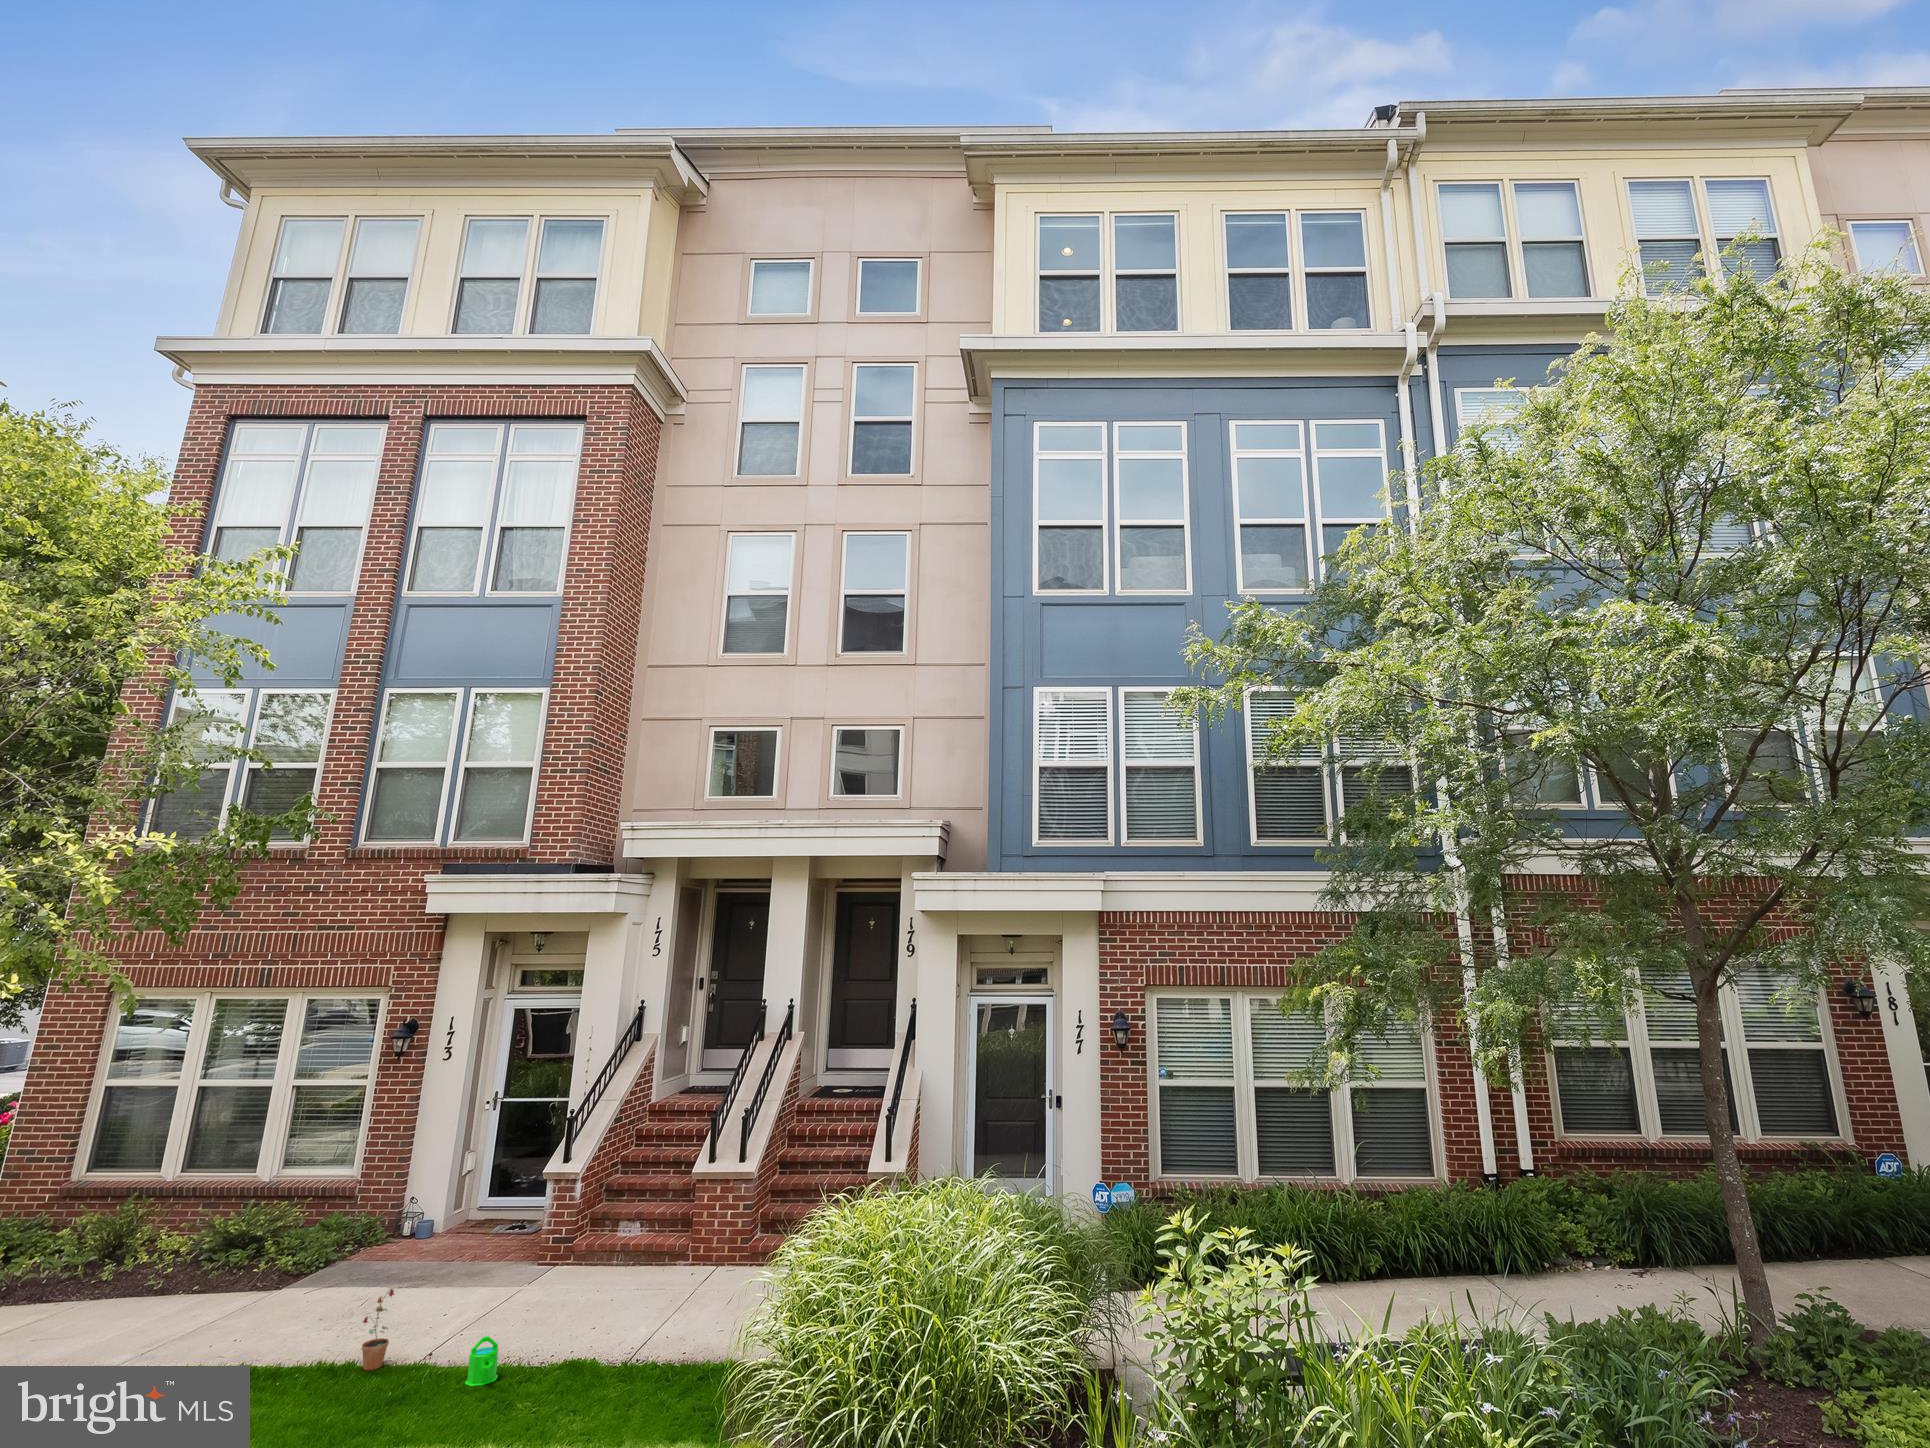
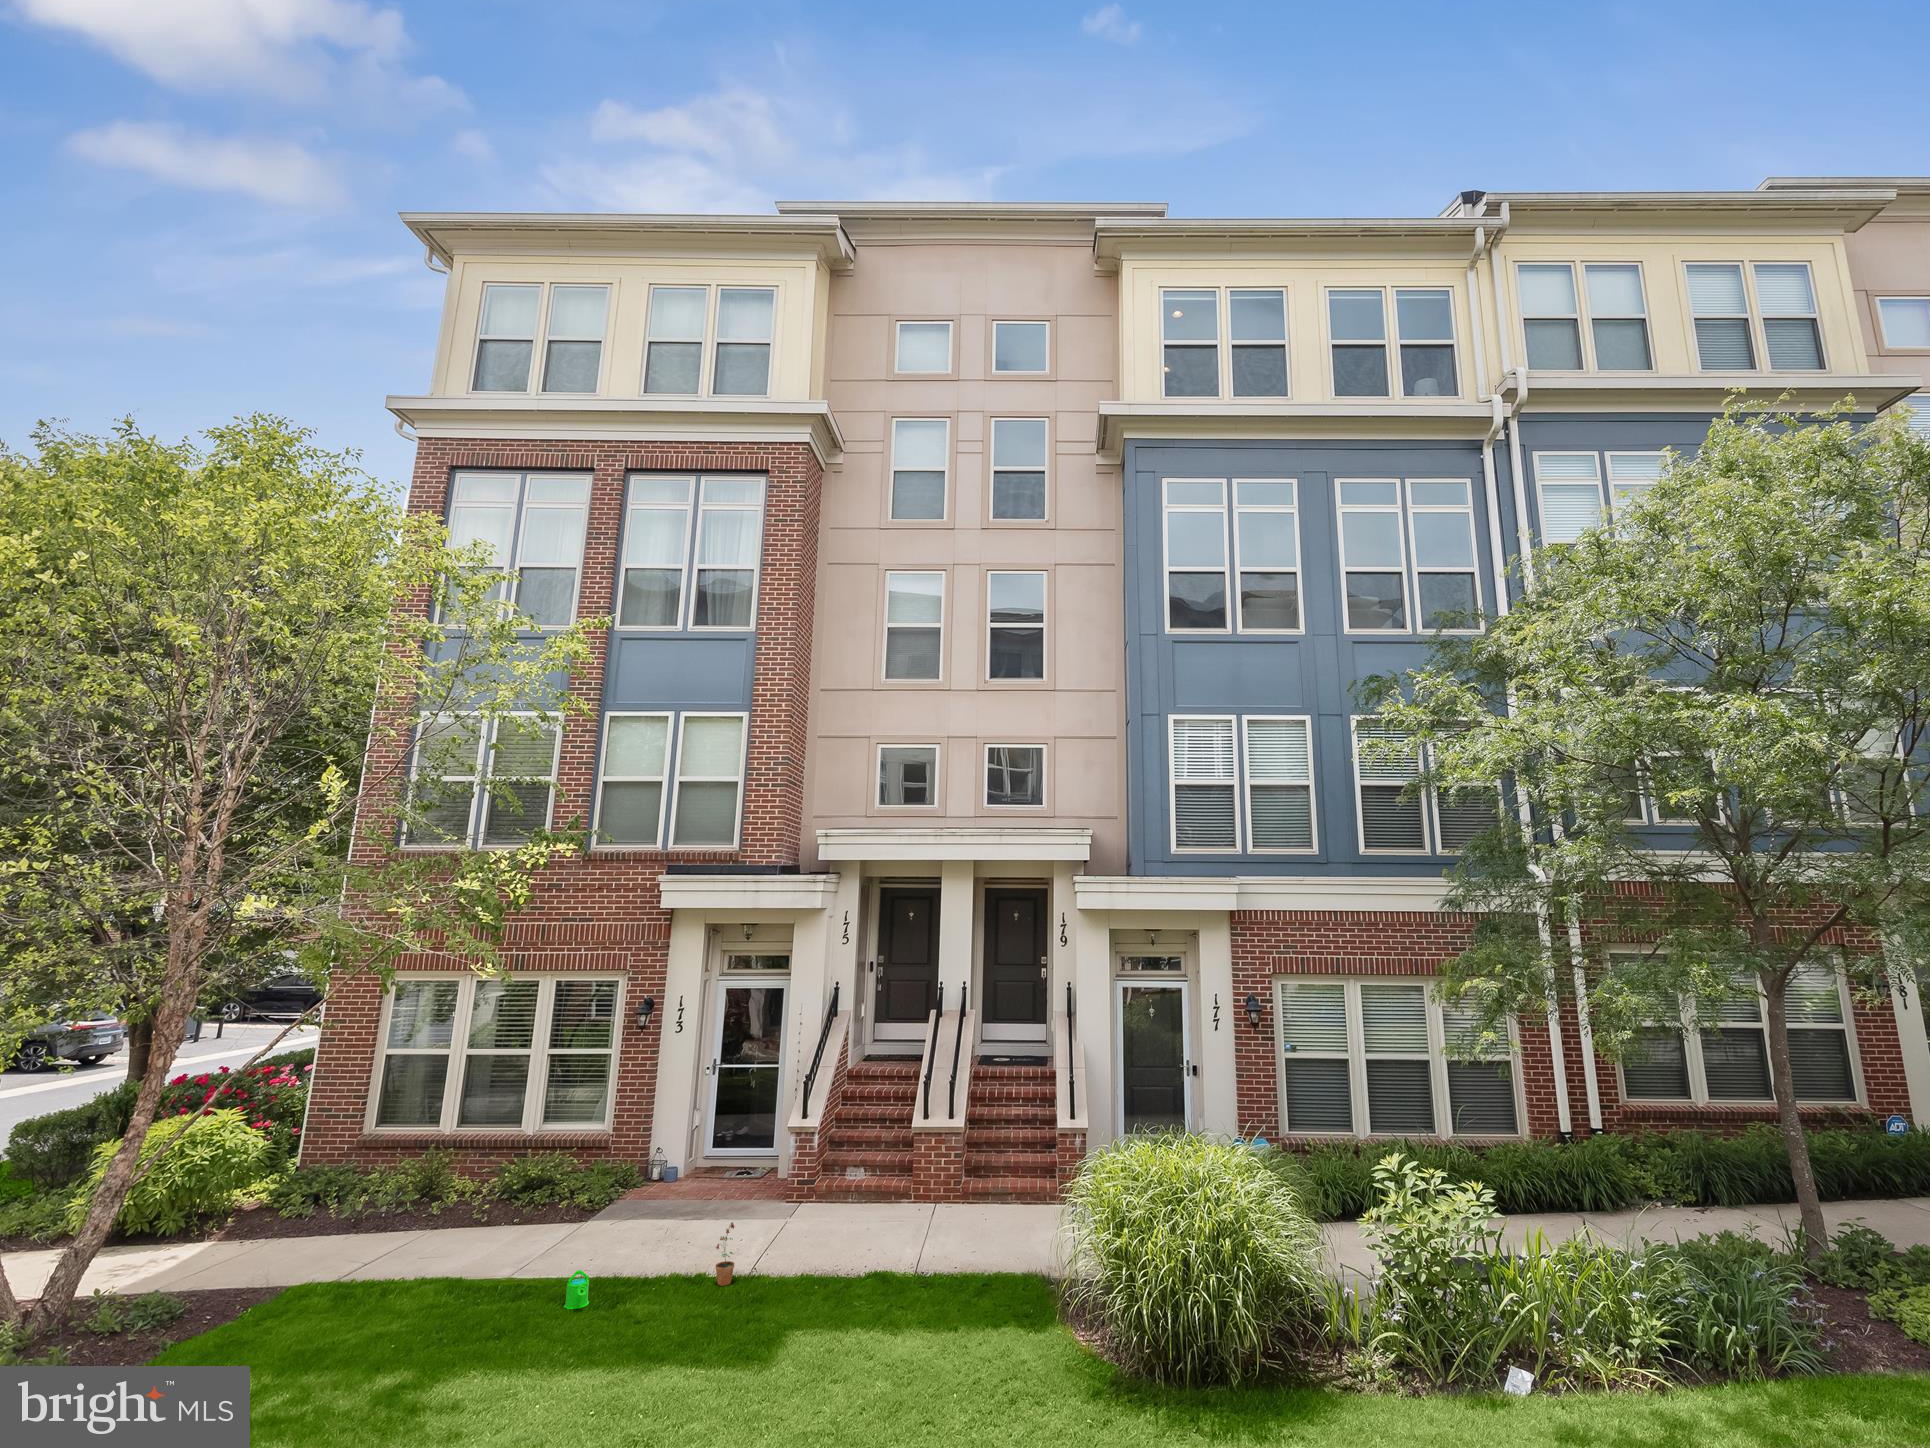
watering can: present [465,1336,498,1386] -> present [564,1270,589,1309]

